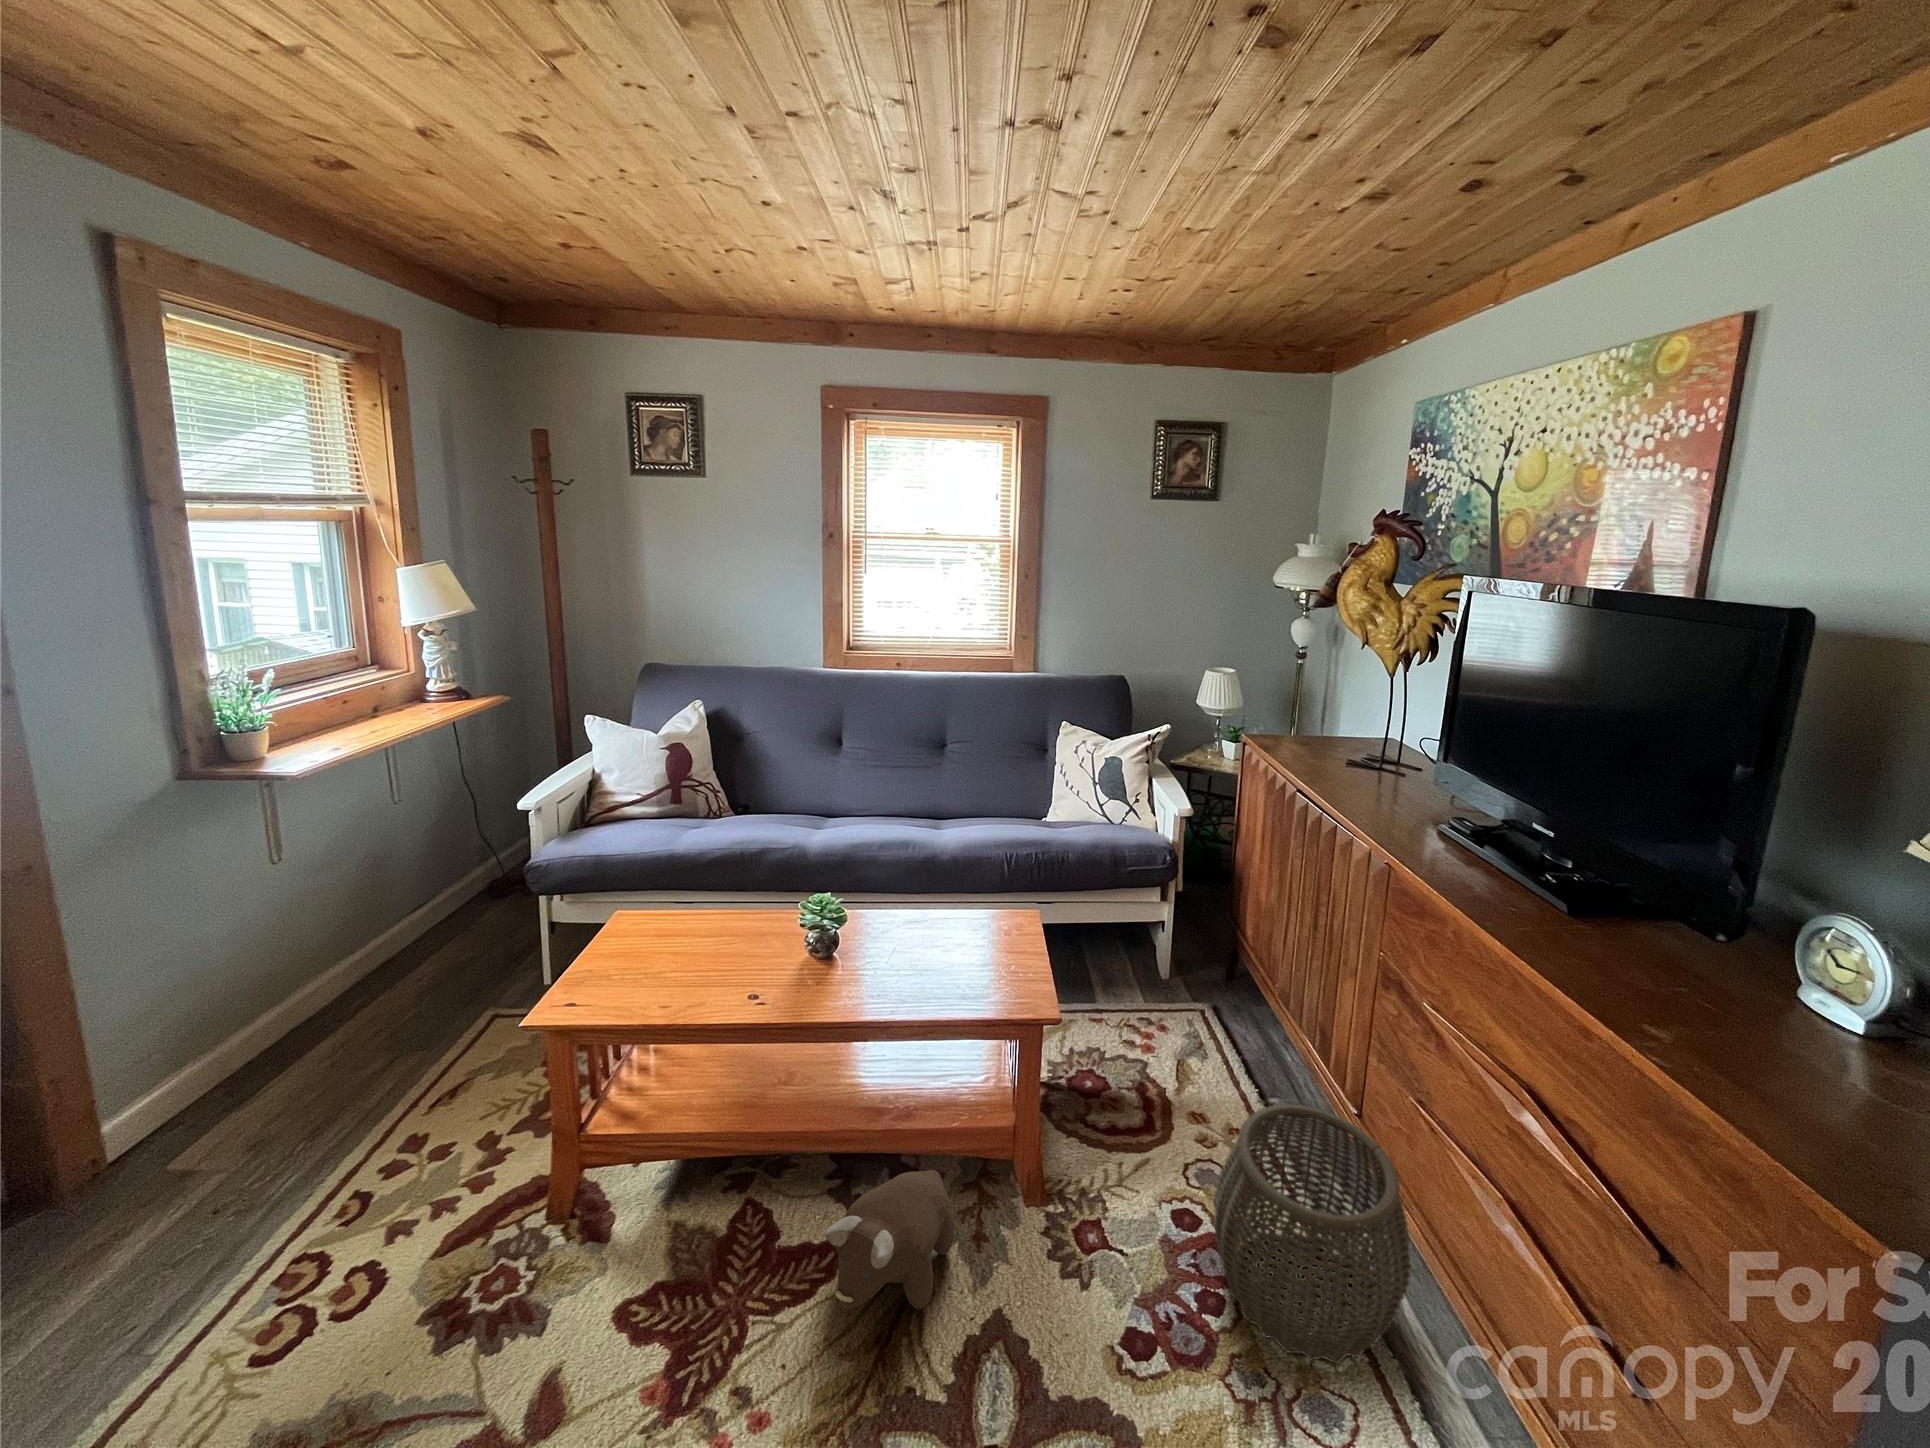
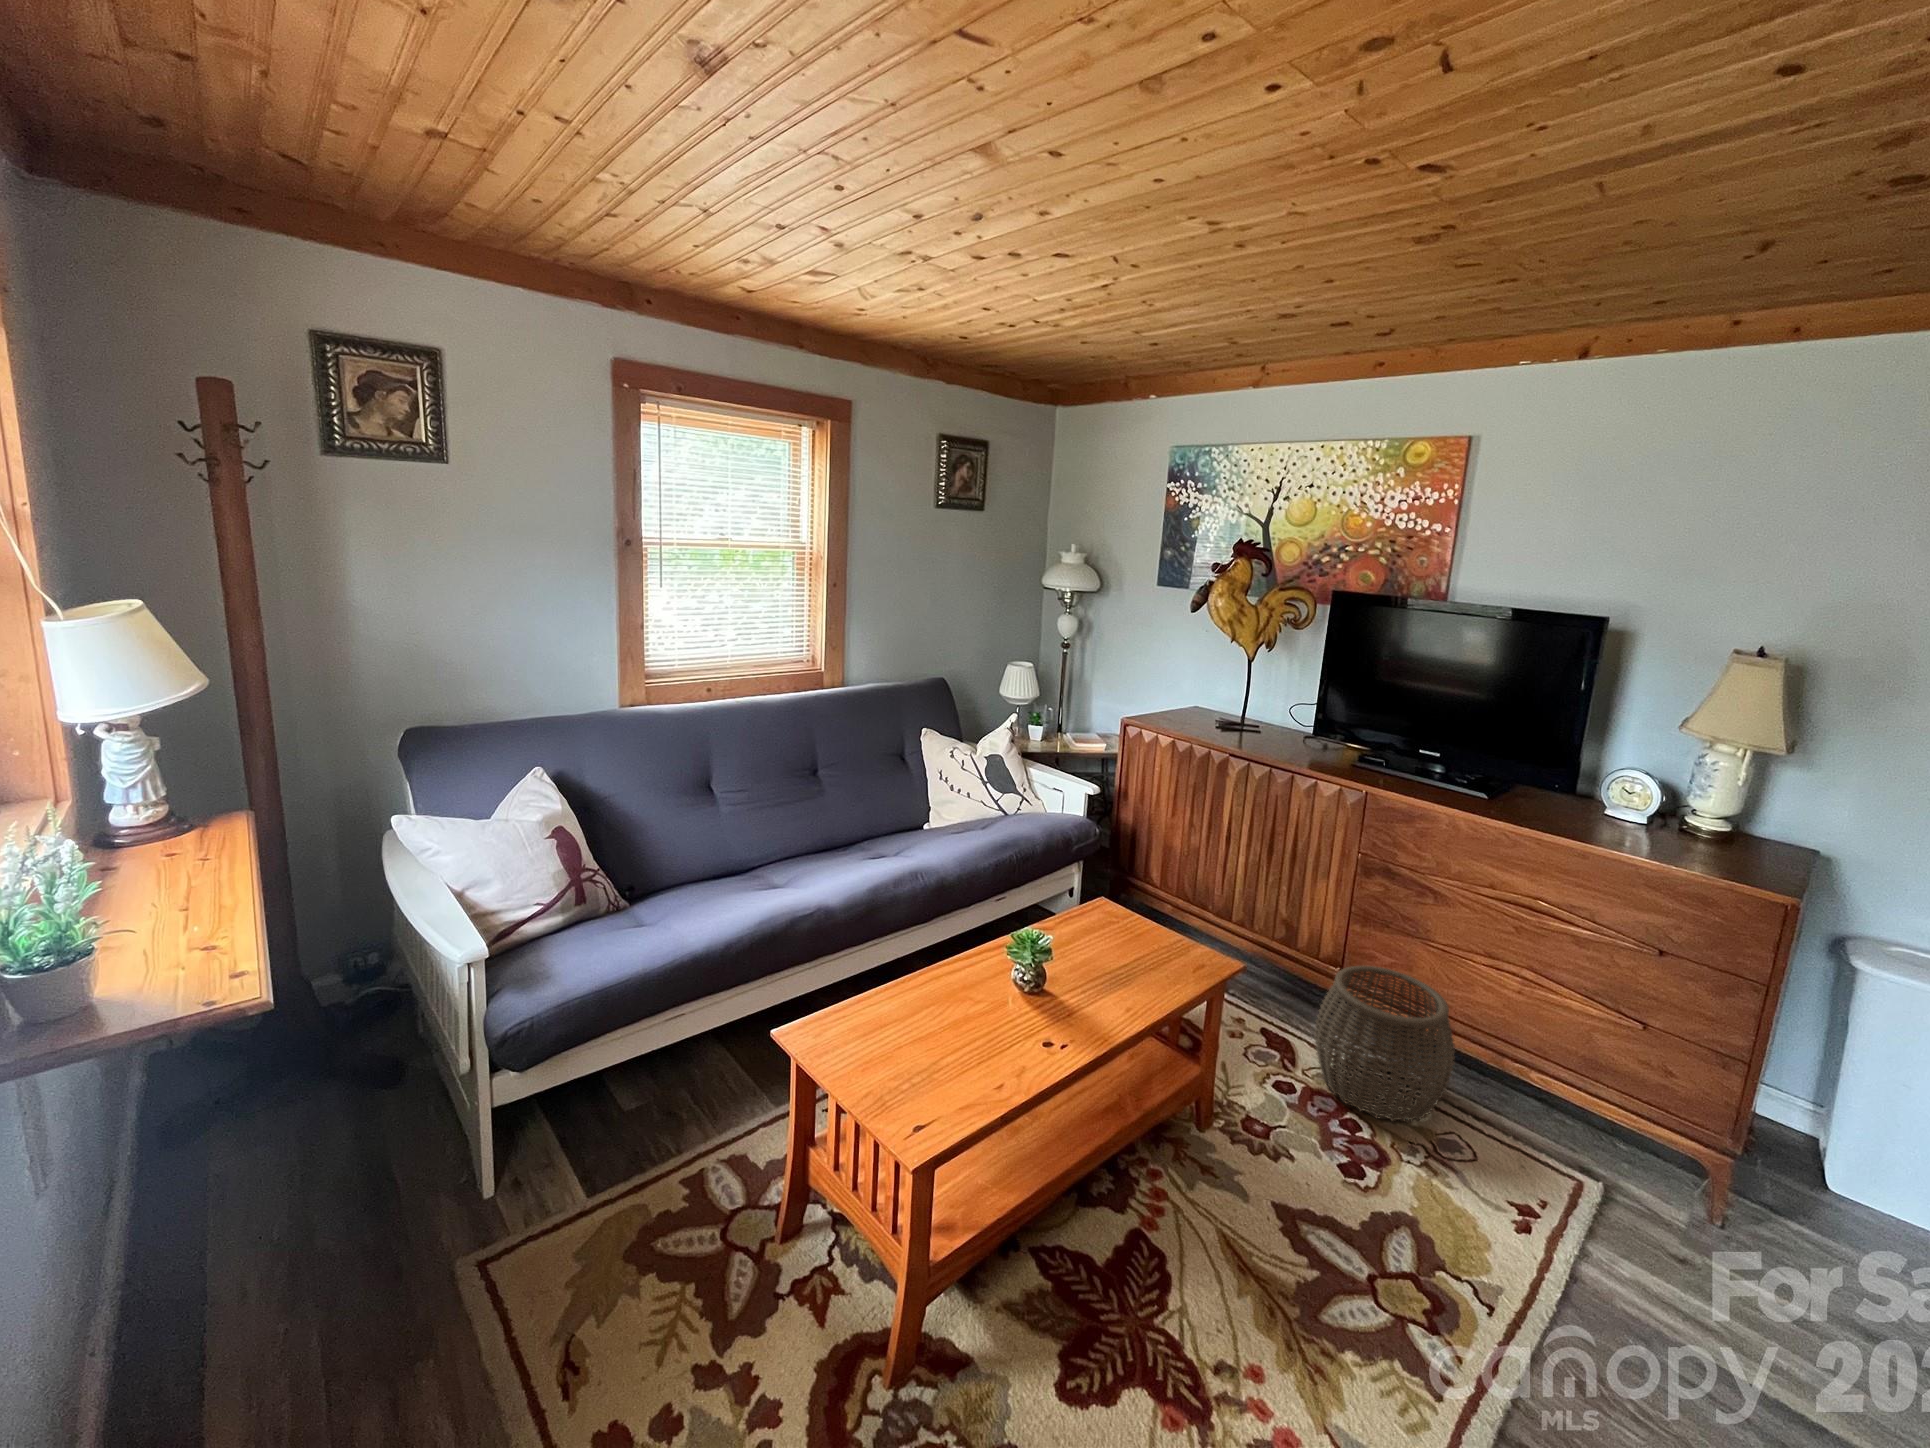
plush toy: present [825,1170,955,1309] -> none [1155,1129,1268,1251]

